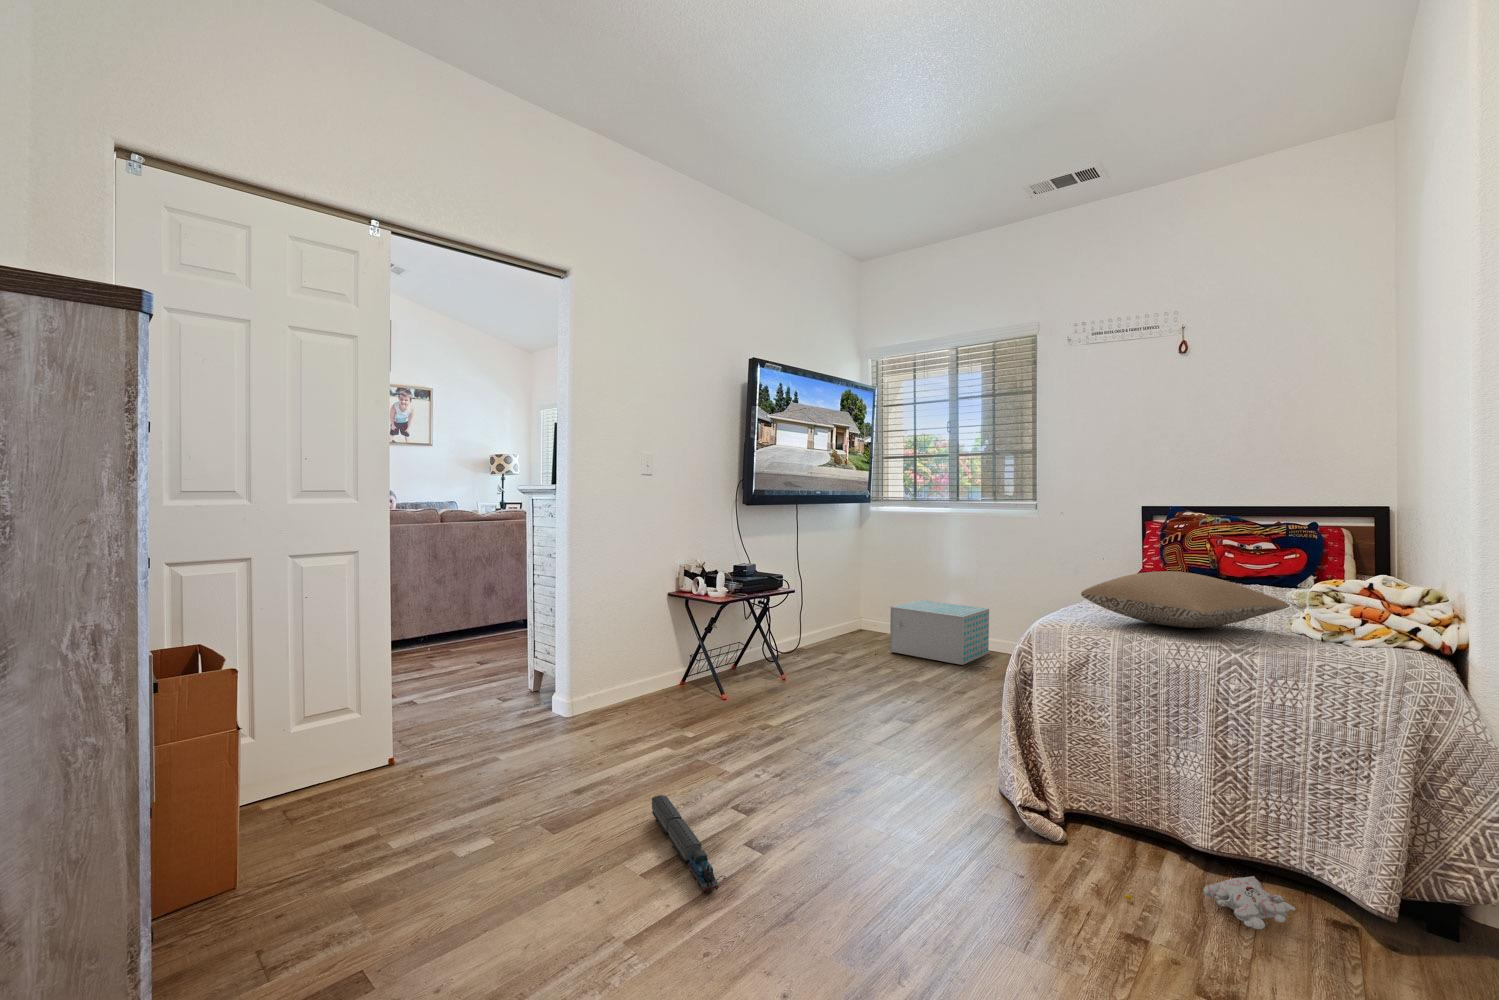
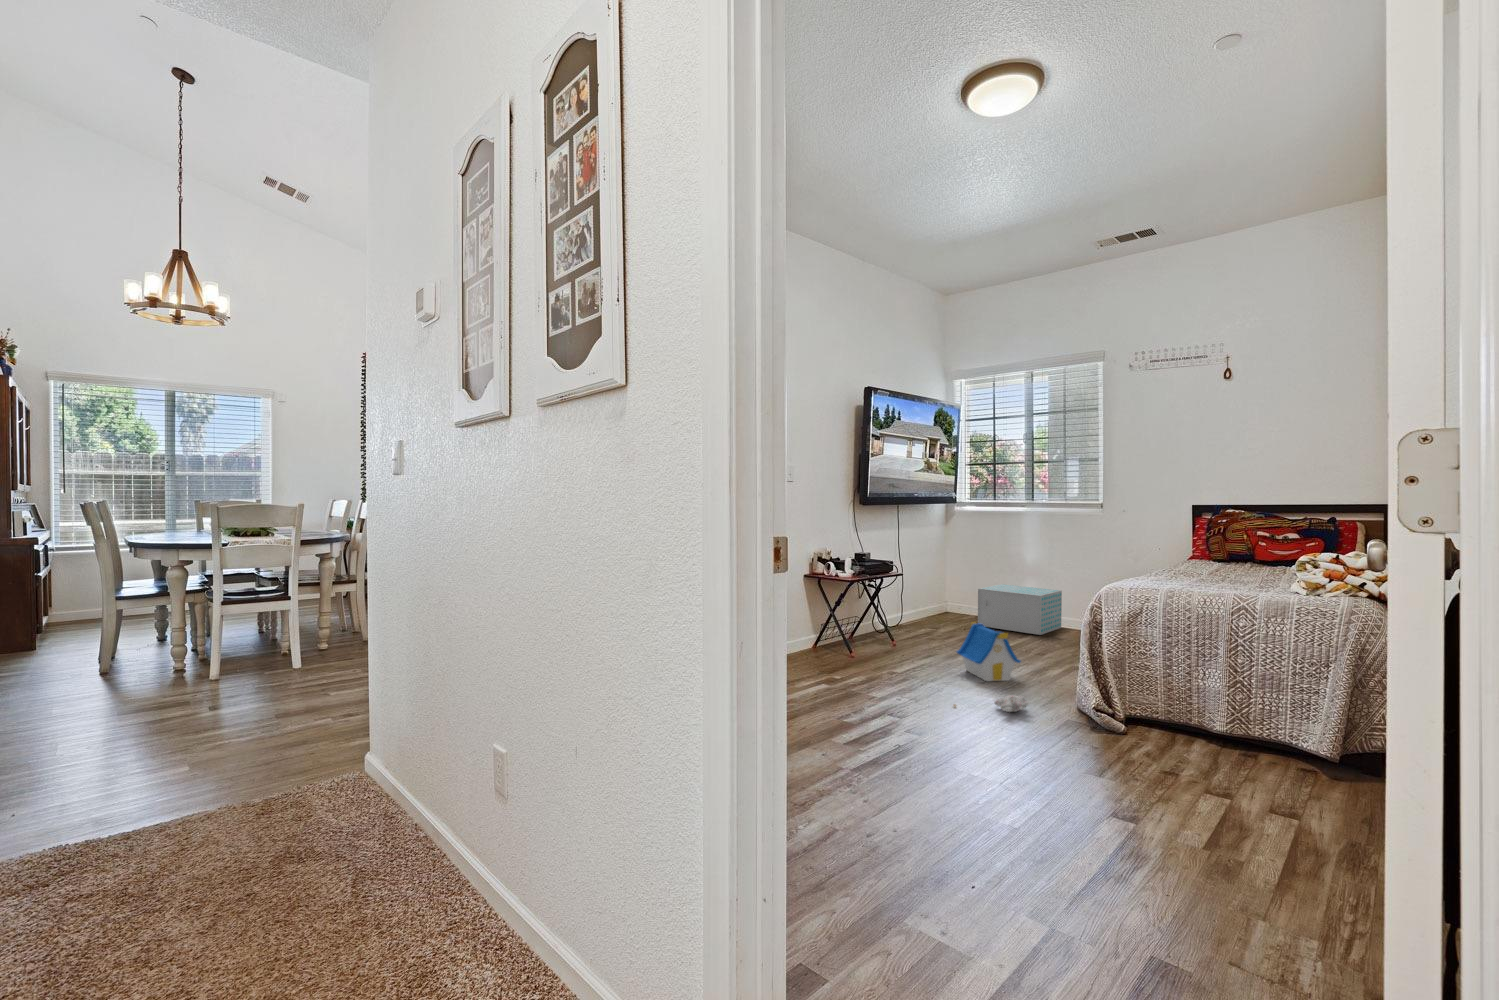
pillow: present [1081,571,1289,628] -> none [1137,551,1286,588]
toy house: none [846,659,929,744] -> present [957,622,1021,681]
toy train: present [652,795,719,892] -> none [838,701,900,747]
plush toy: present [1125,876,1295,929] -> present [954,695,1030,712]

